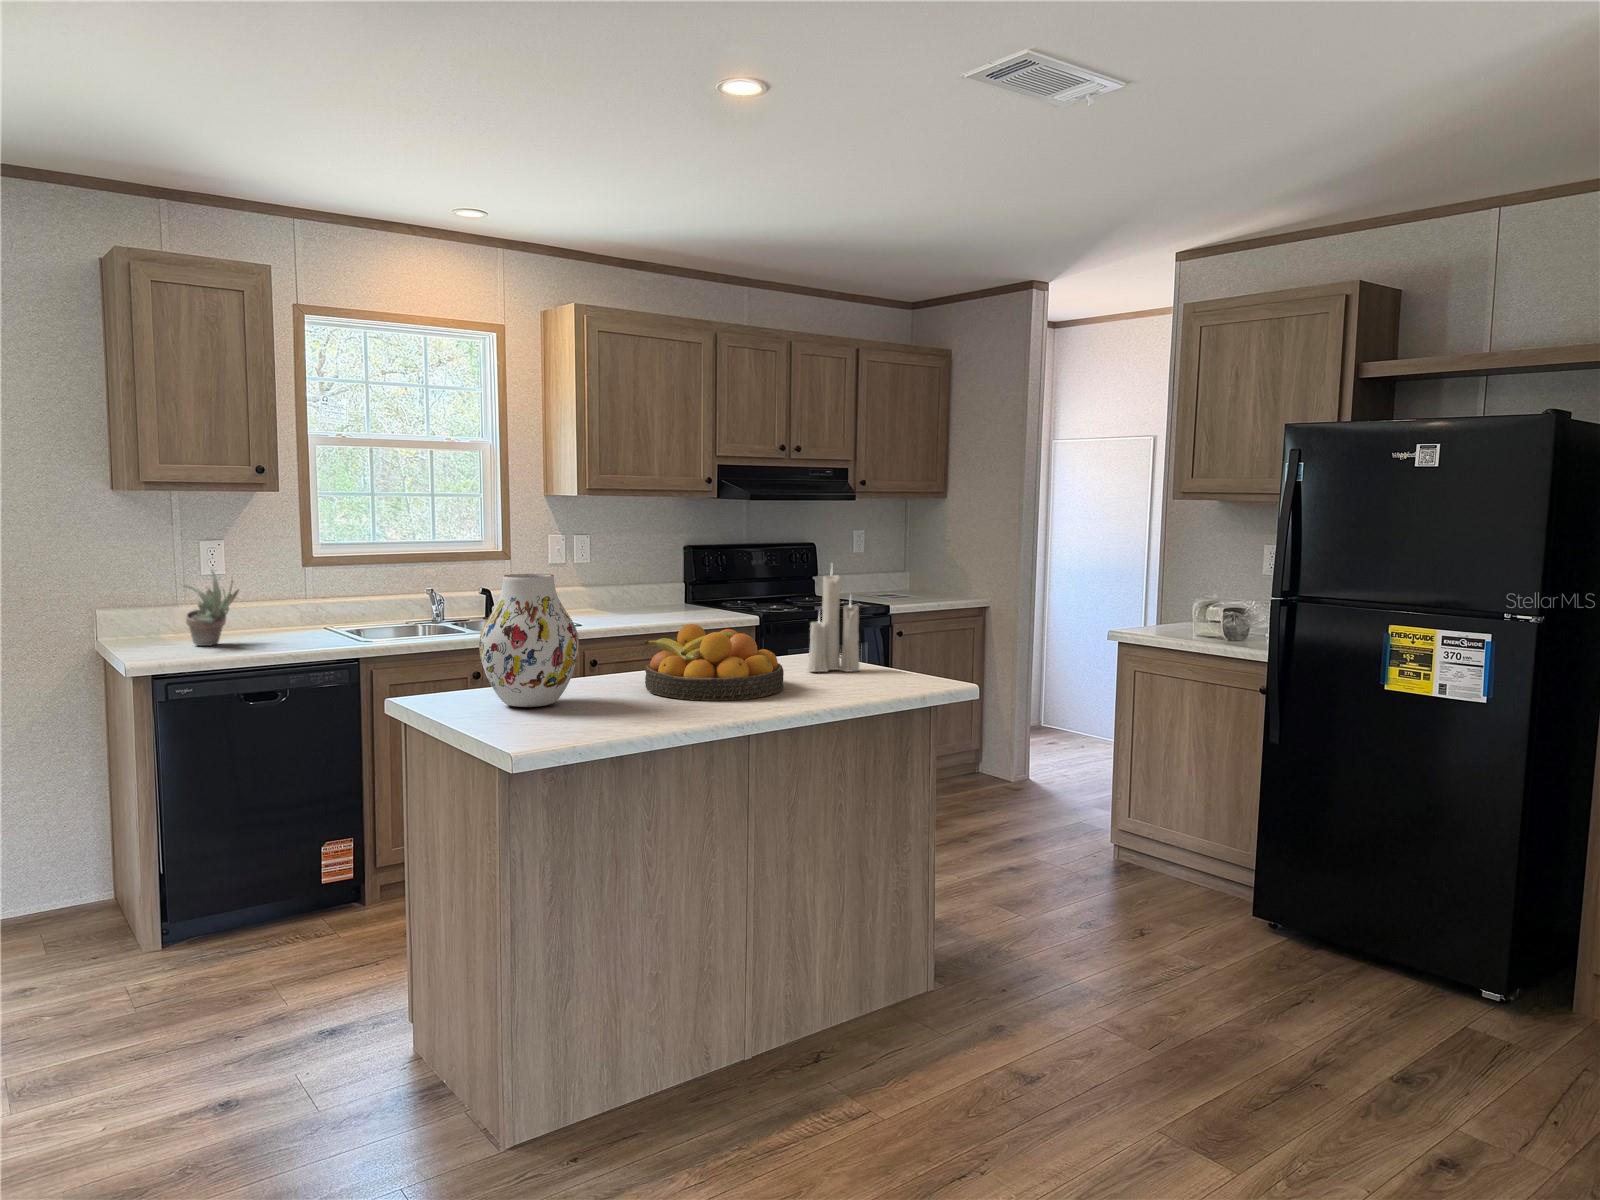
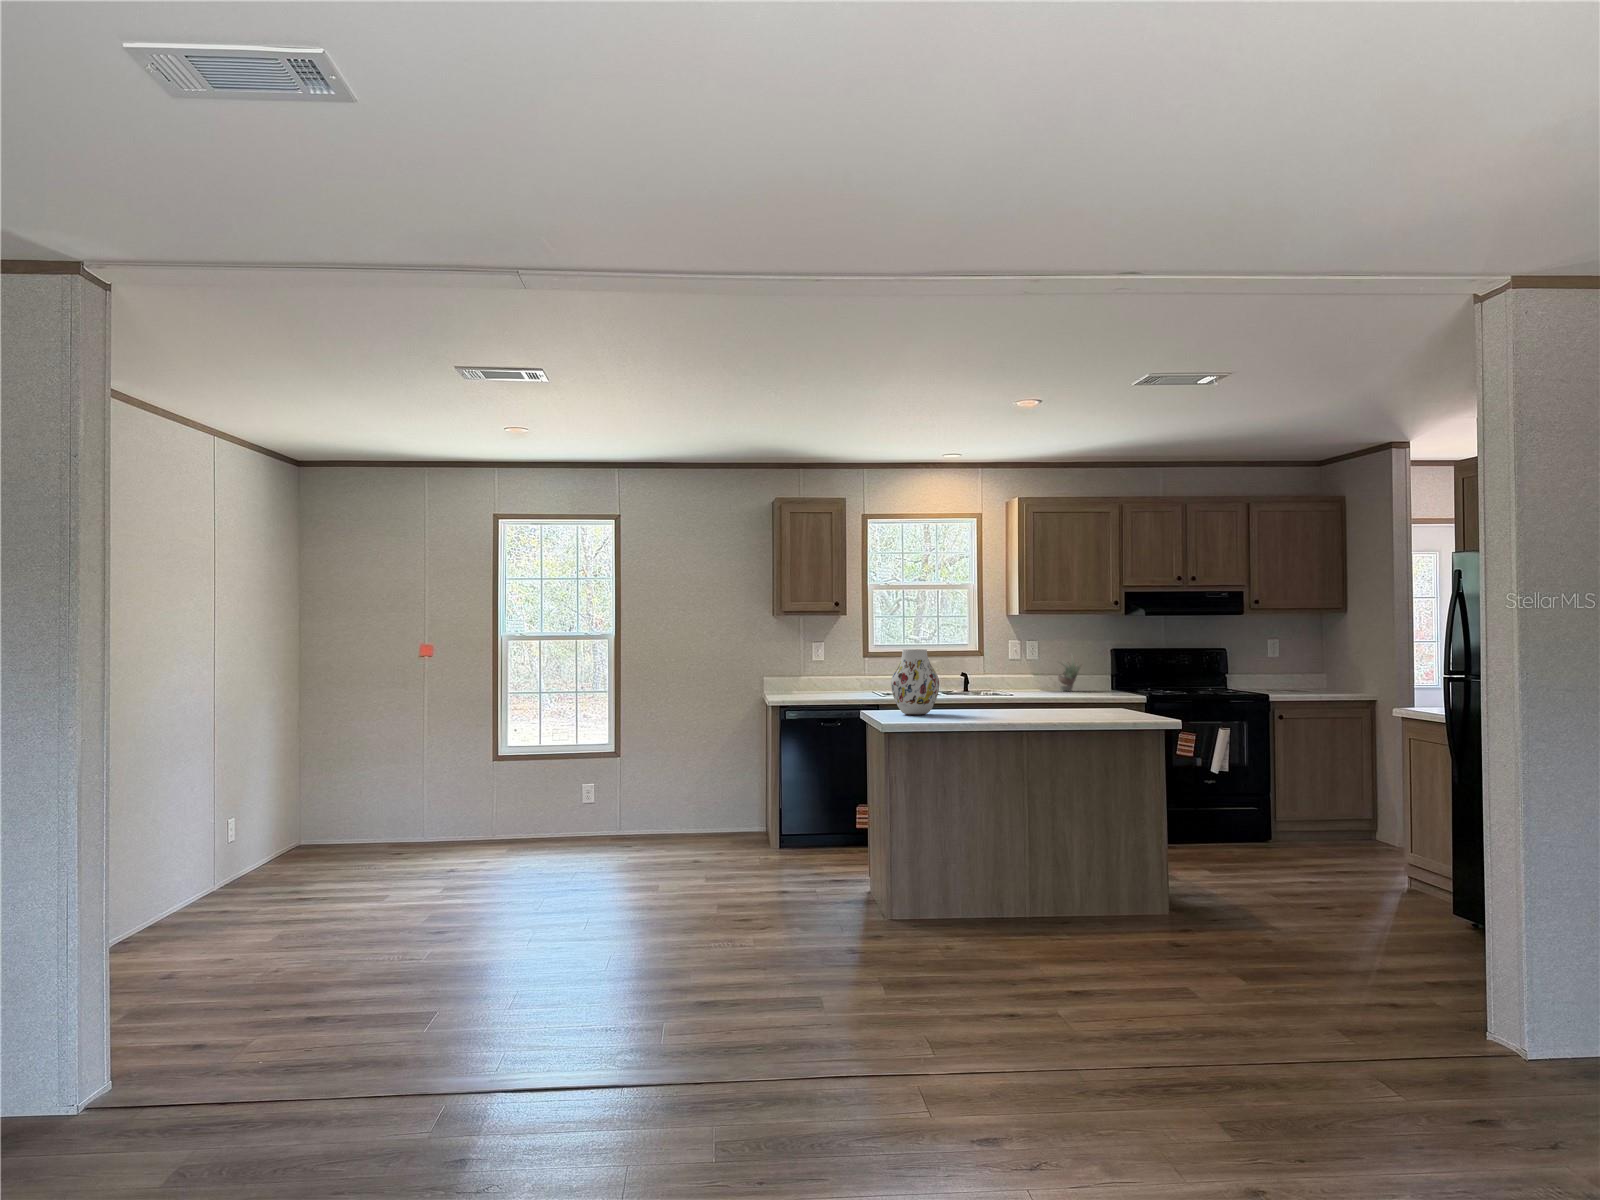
succulent plant: present [183,569,239,646] -> present [1058,655,1081,691]
candle: present [807,575,860,672] -> none [1090,644,1124,713]
fruit bowl: present [645,624,784,701] -> none [980,679,1058,717]

